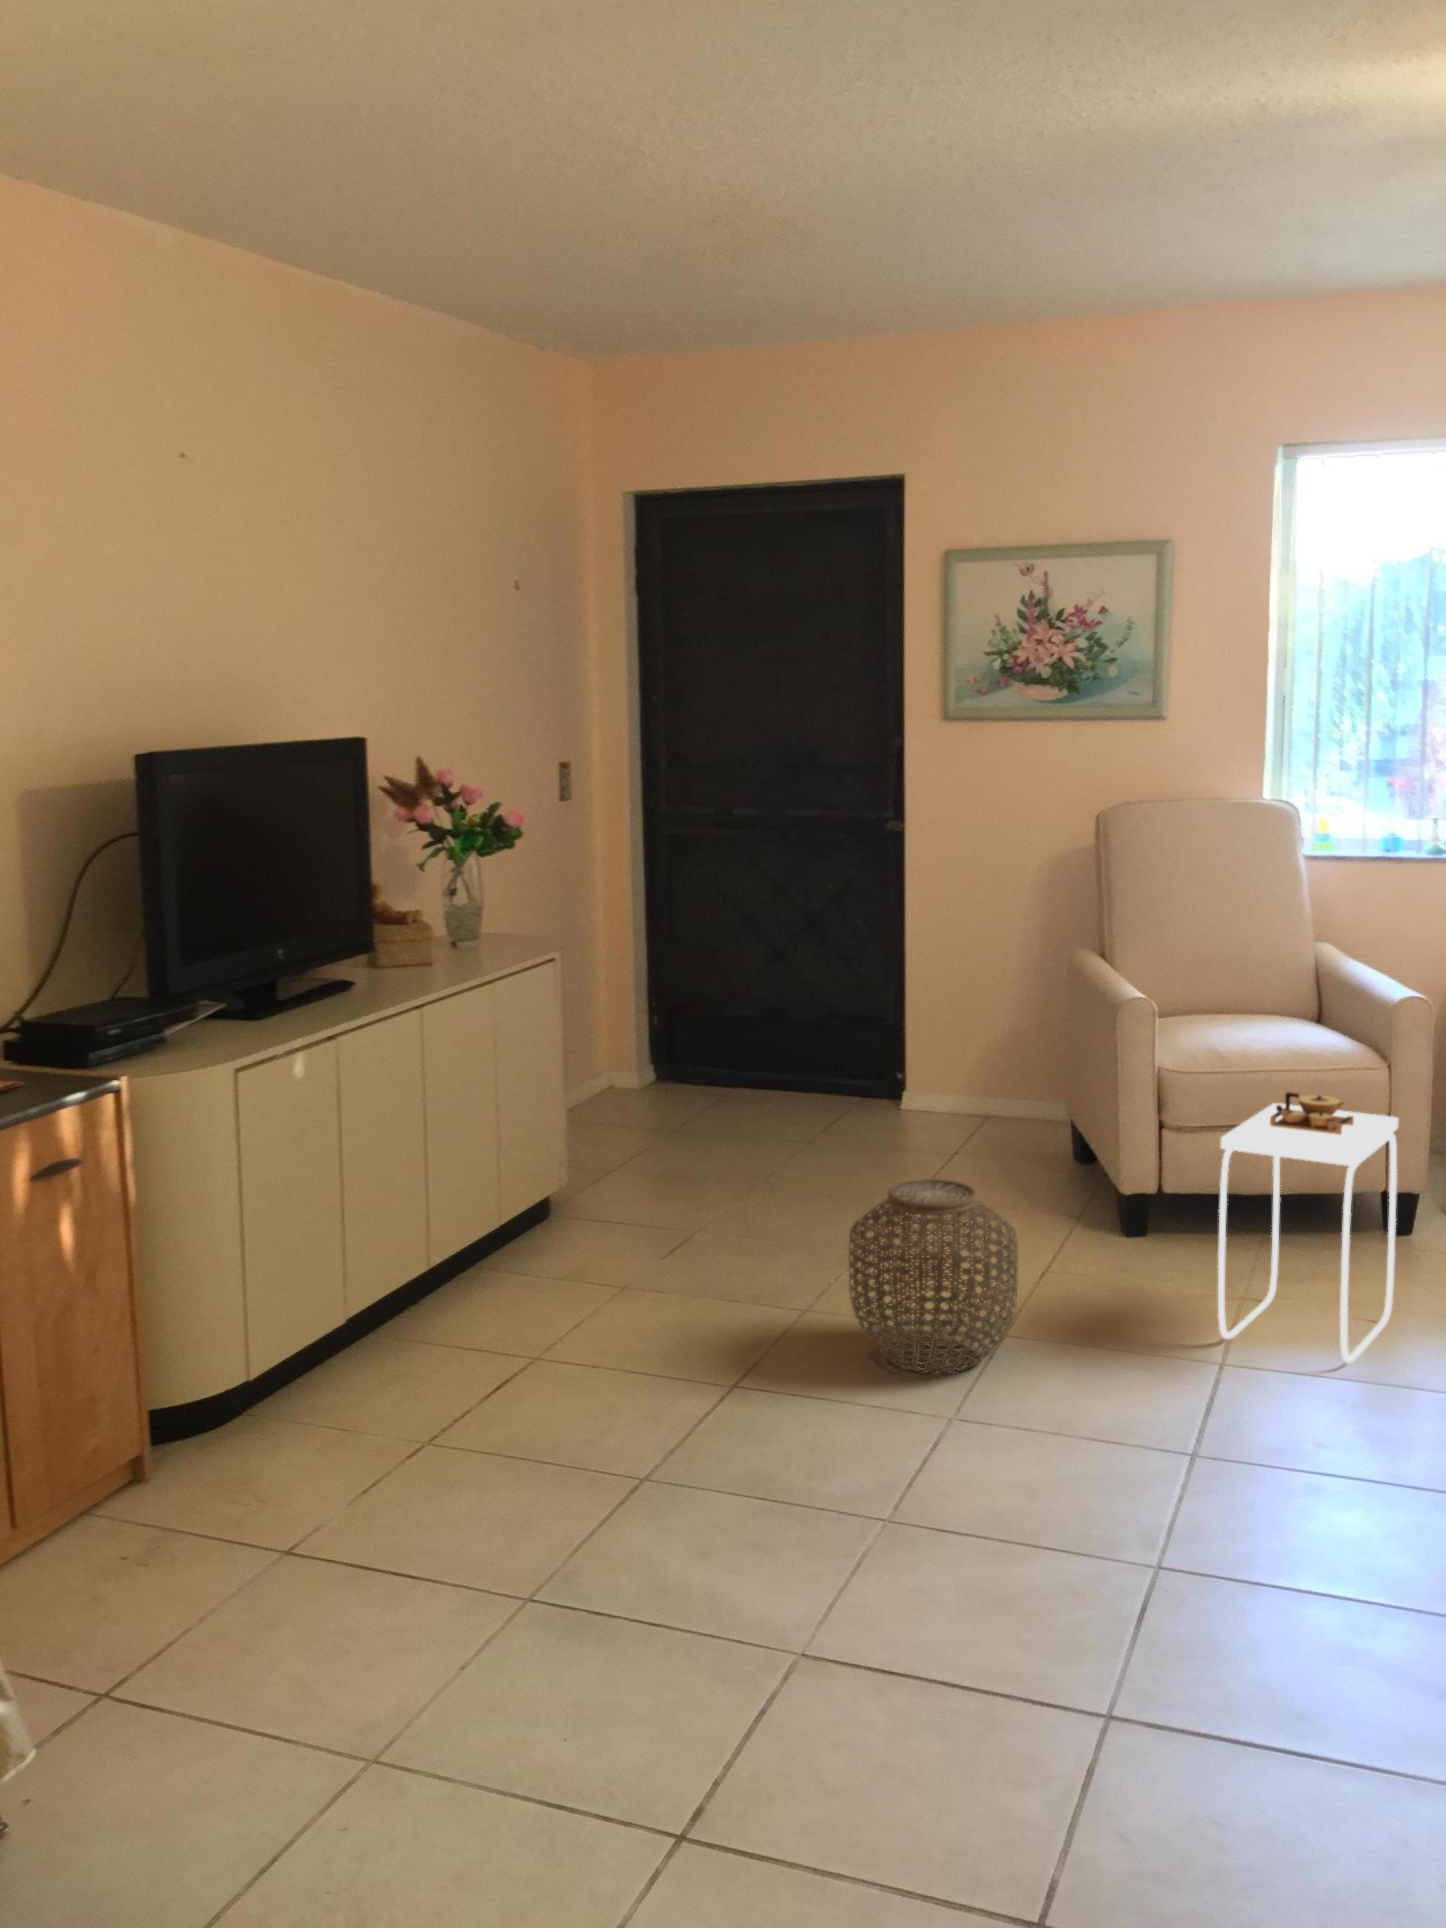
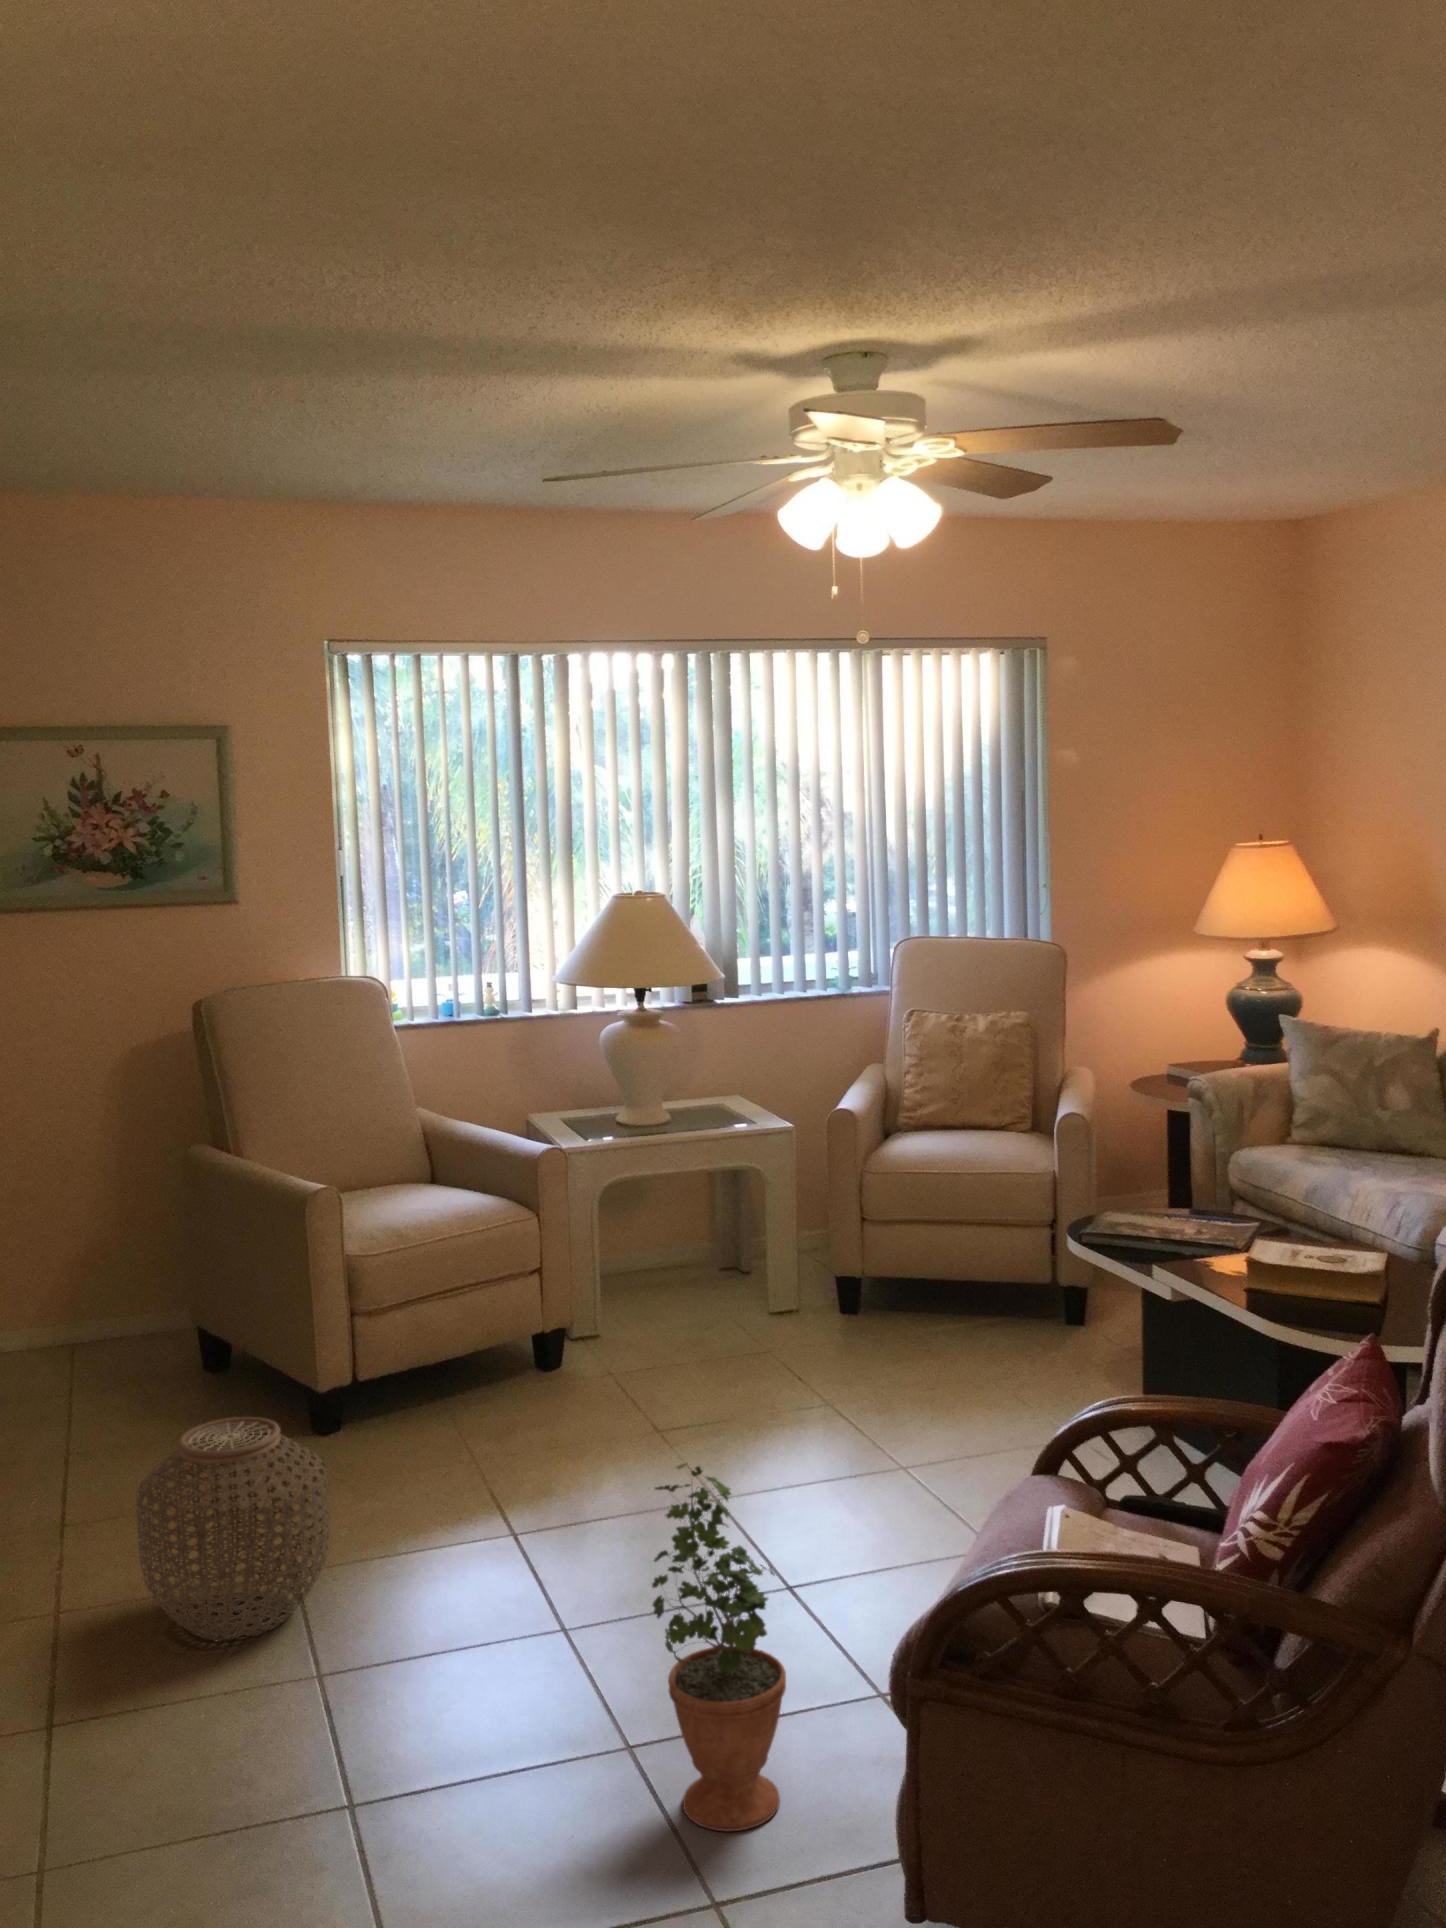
side table: present [1218,1092,1398,1363] -> none [488,1253,621,1509]
potted plant: none [1121,1288,1273,1666] -> present [652,1463,786,1831]

